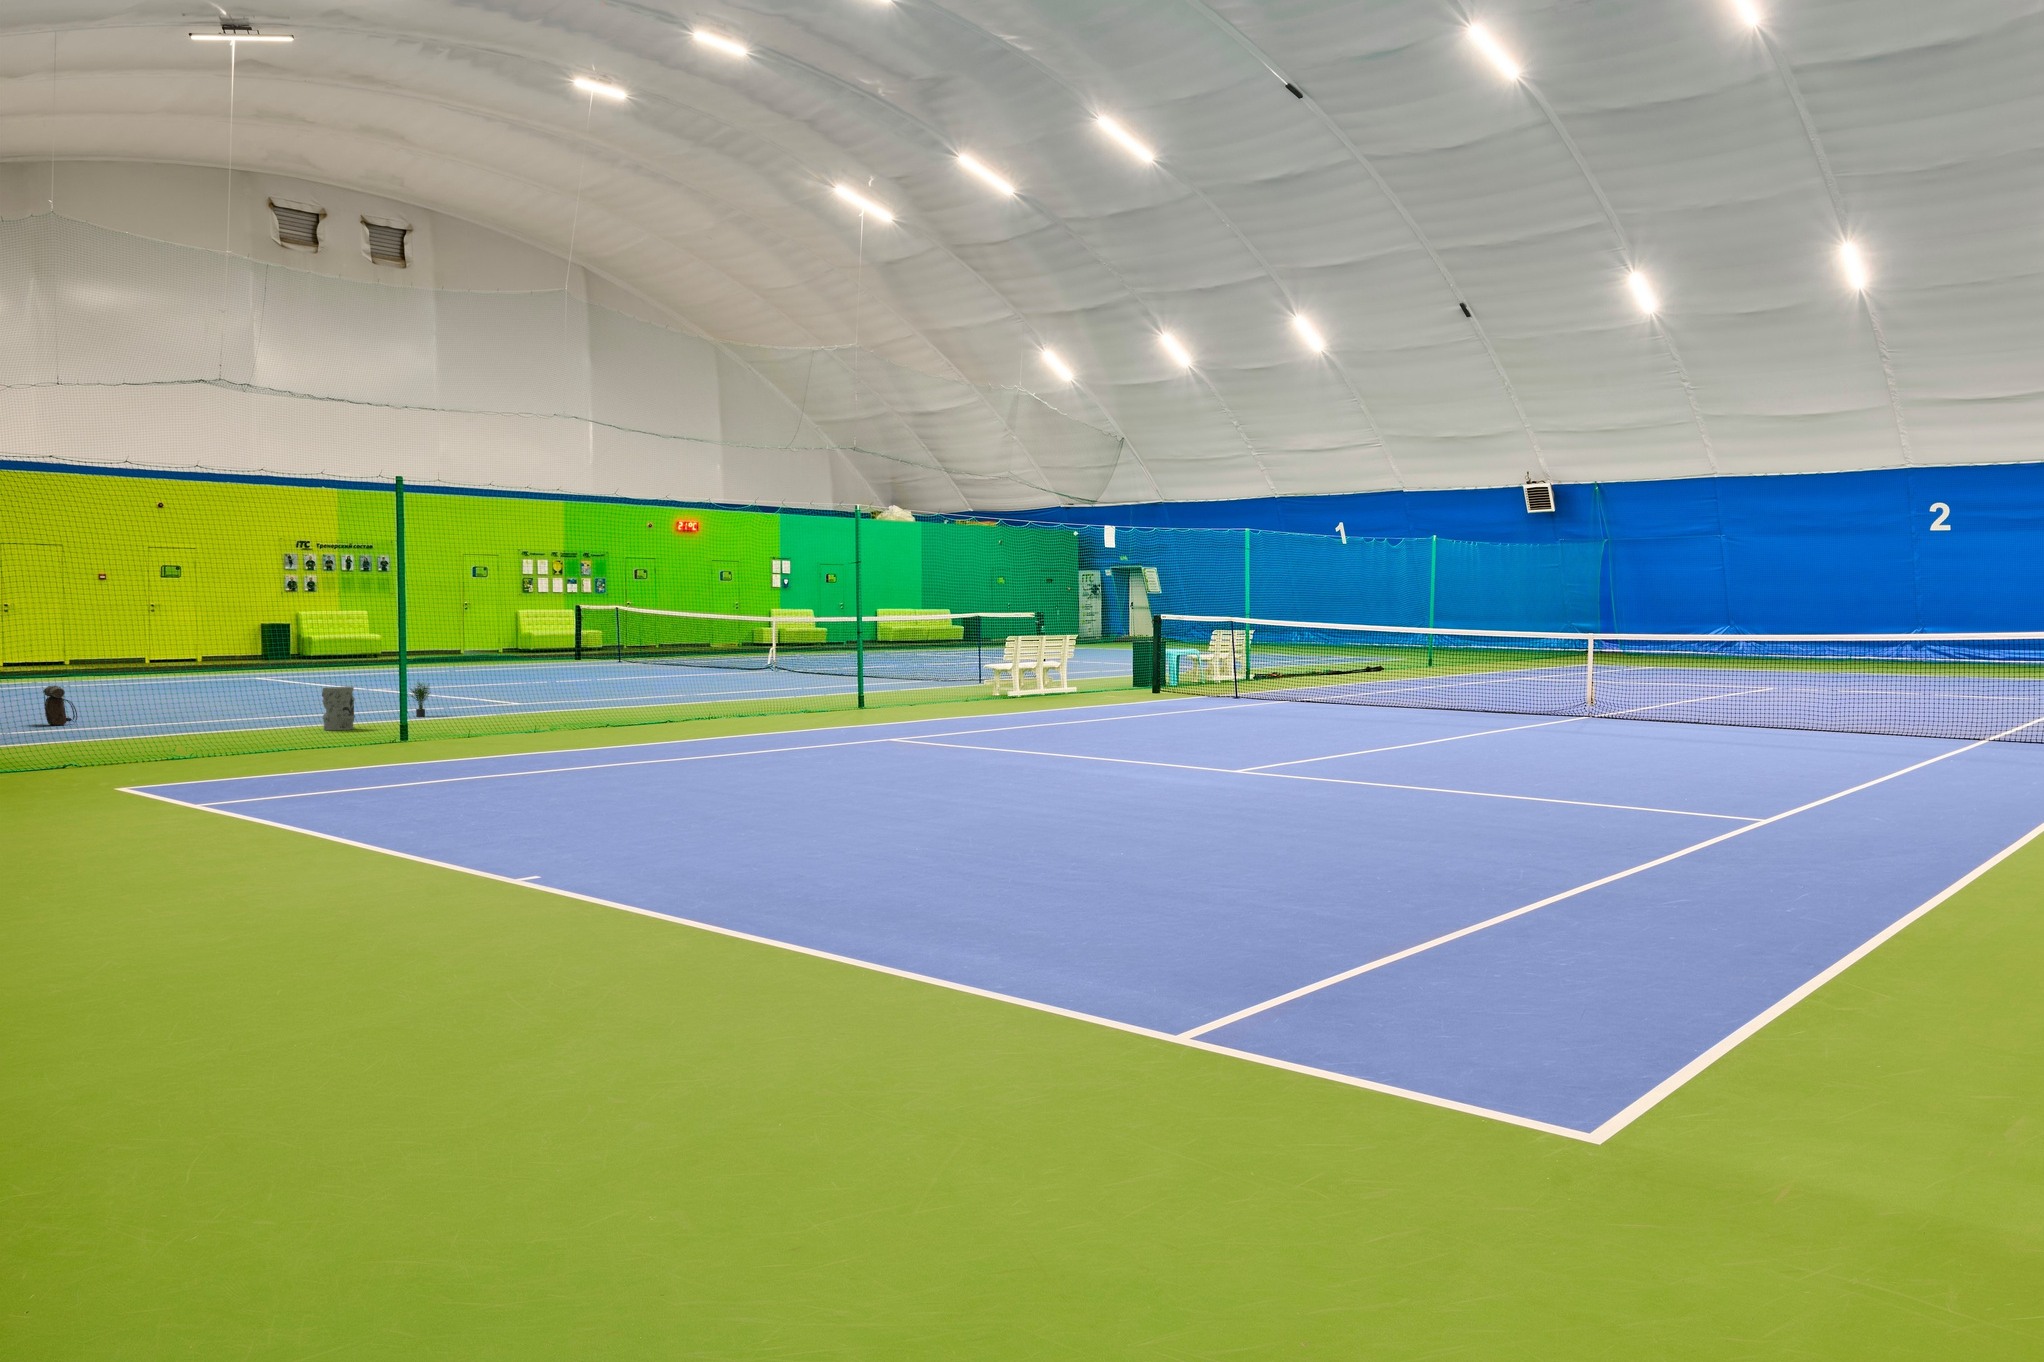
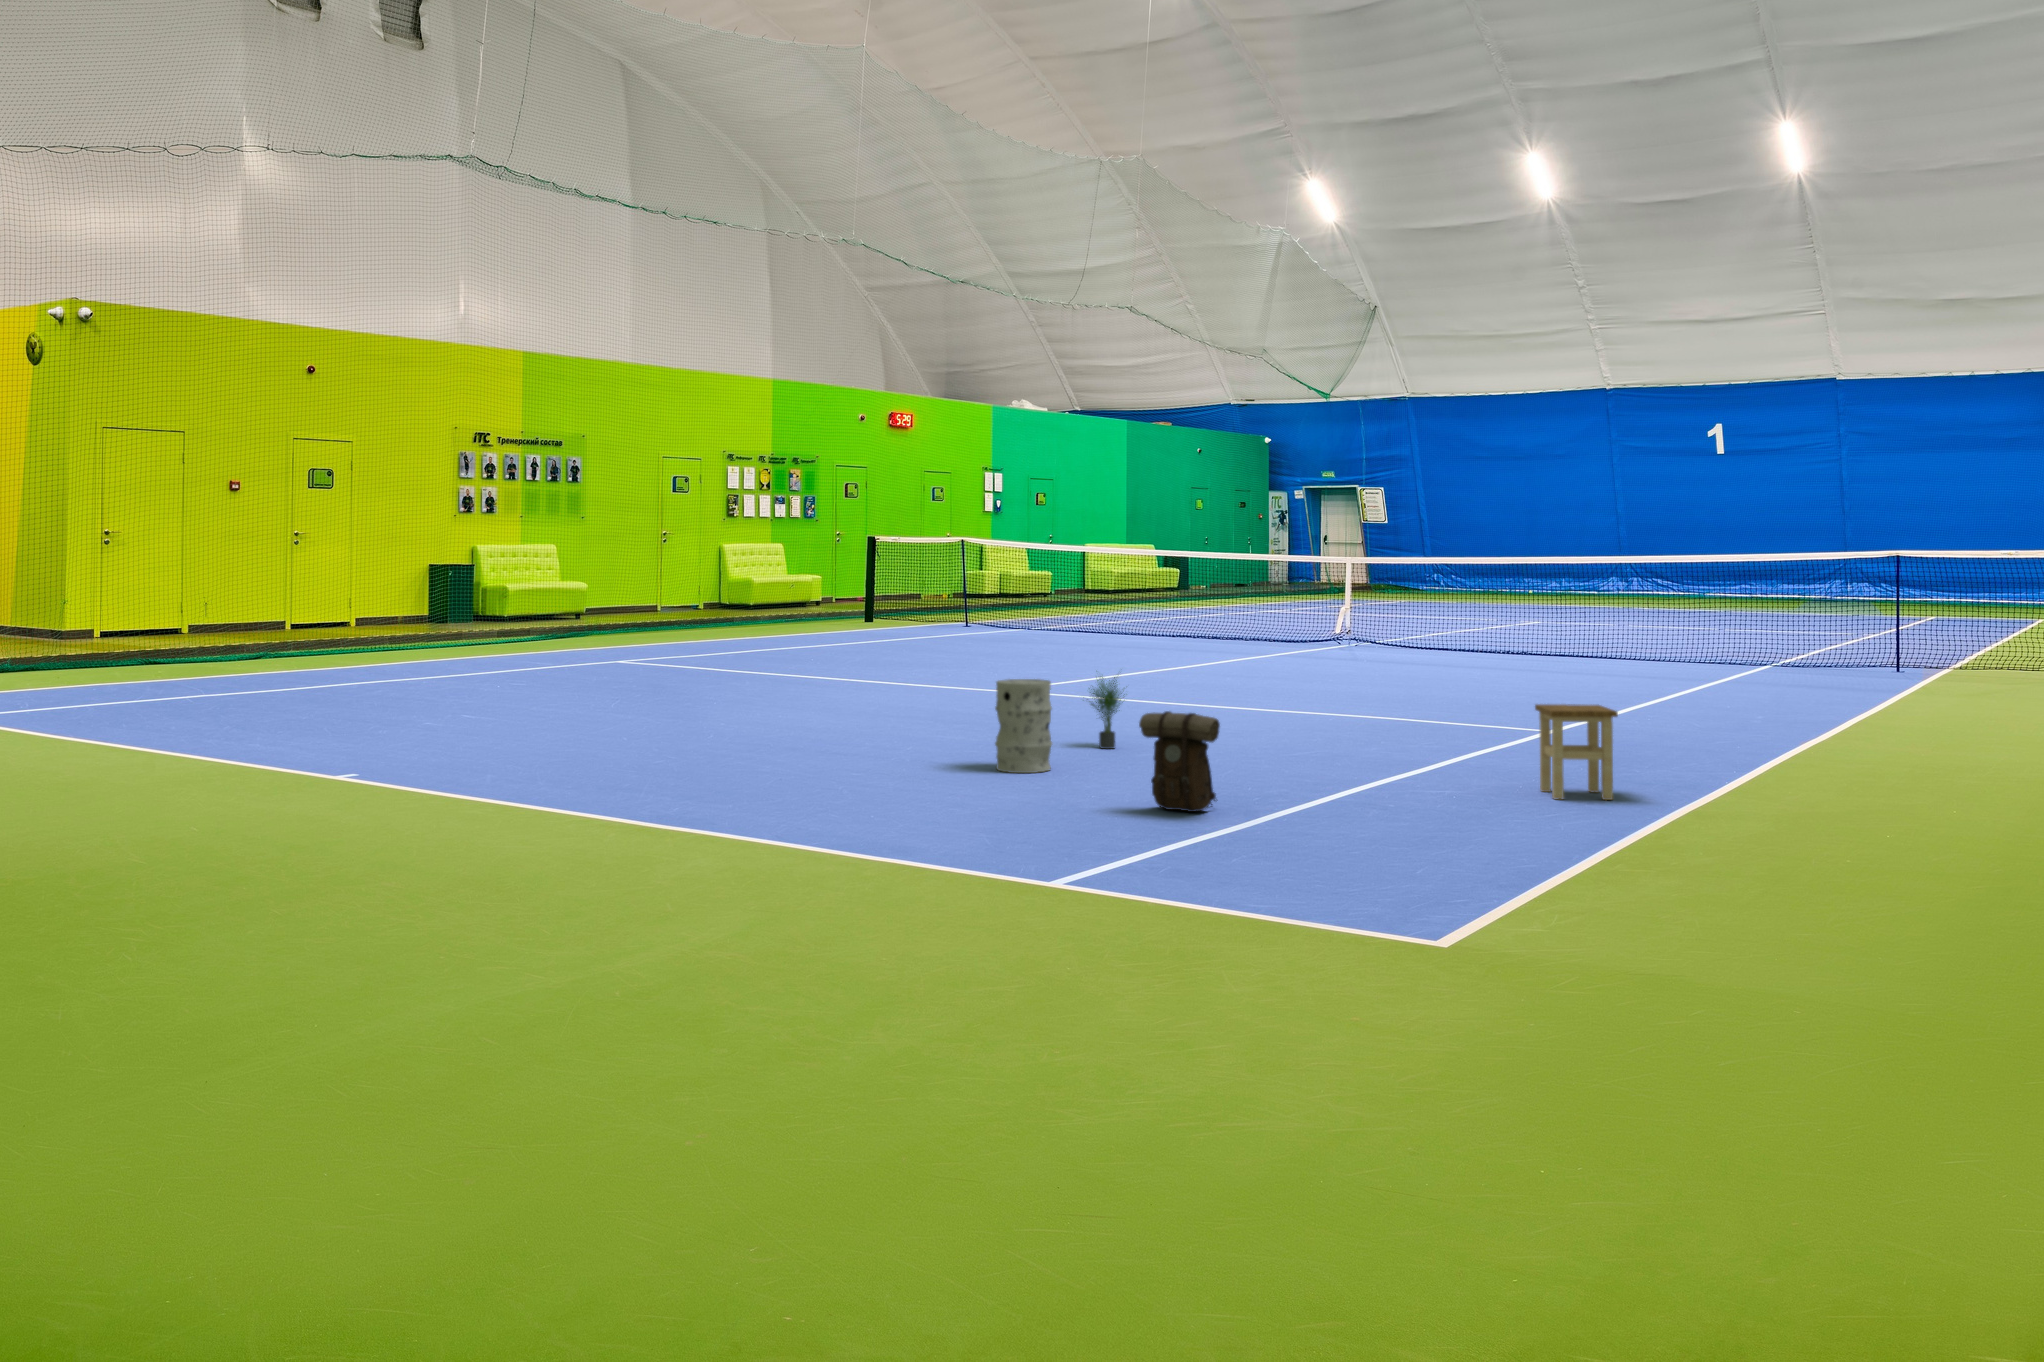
potted plant: present [408,683,430,717] -> present [1090,677,1122,749]
stool: none [228,686,274,725] -> present [1535,704,1618,800]
trash can: present [322,687,355,731] -> present [995,679,1052,773]

